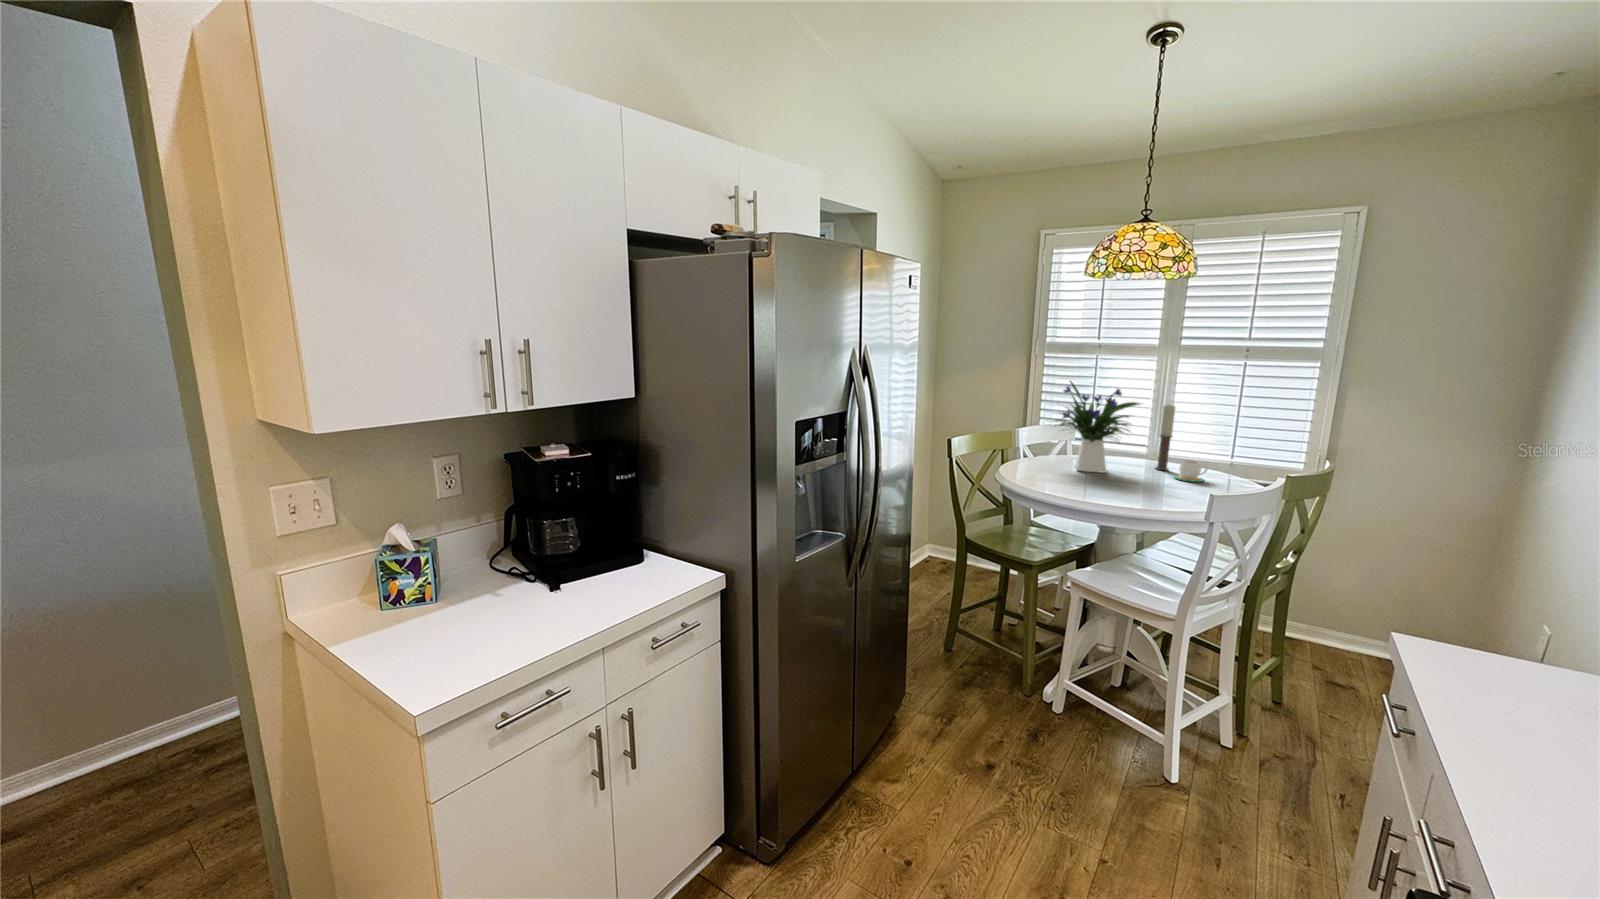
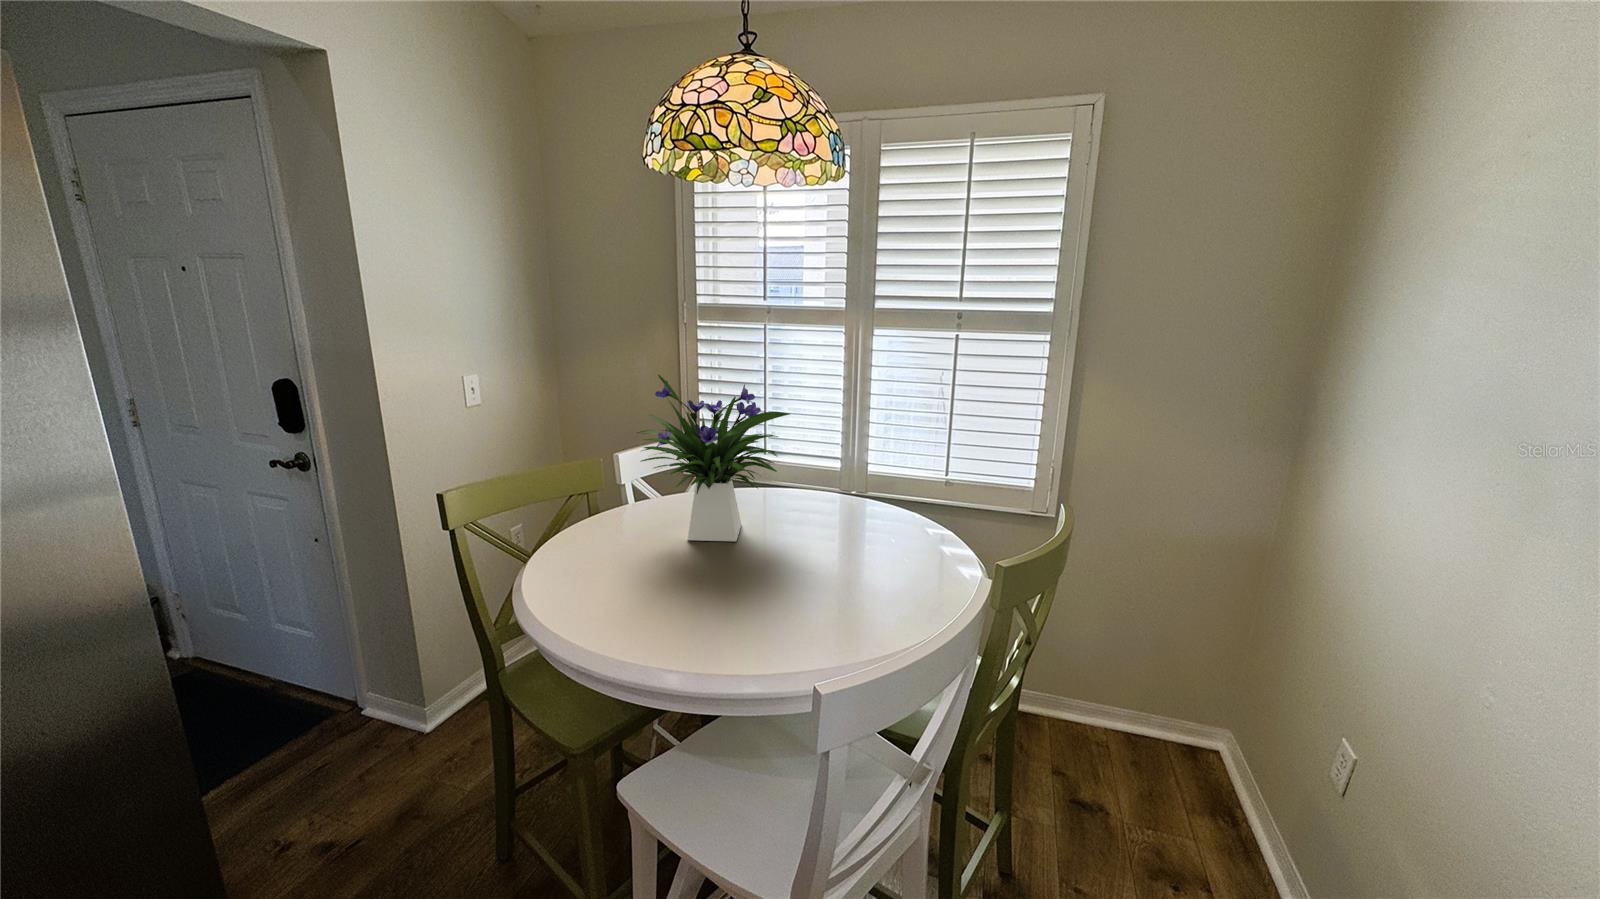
candle: present [1156,405,1175,470] -> none [826,409,848,521]
mug: present [1175,460,1208,482] -> none [844,510,894,552]

